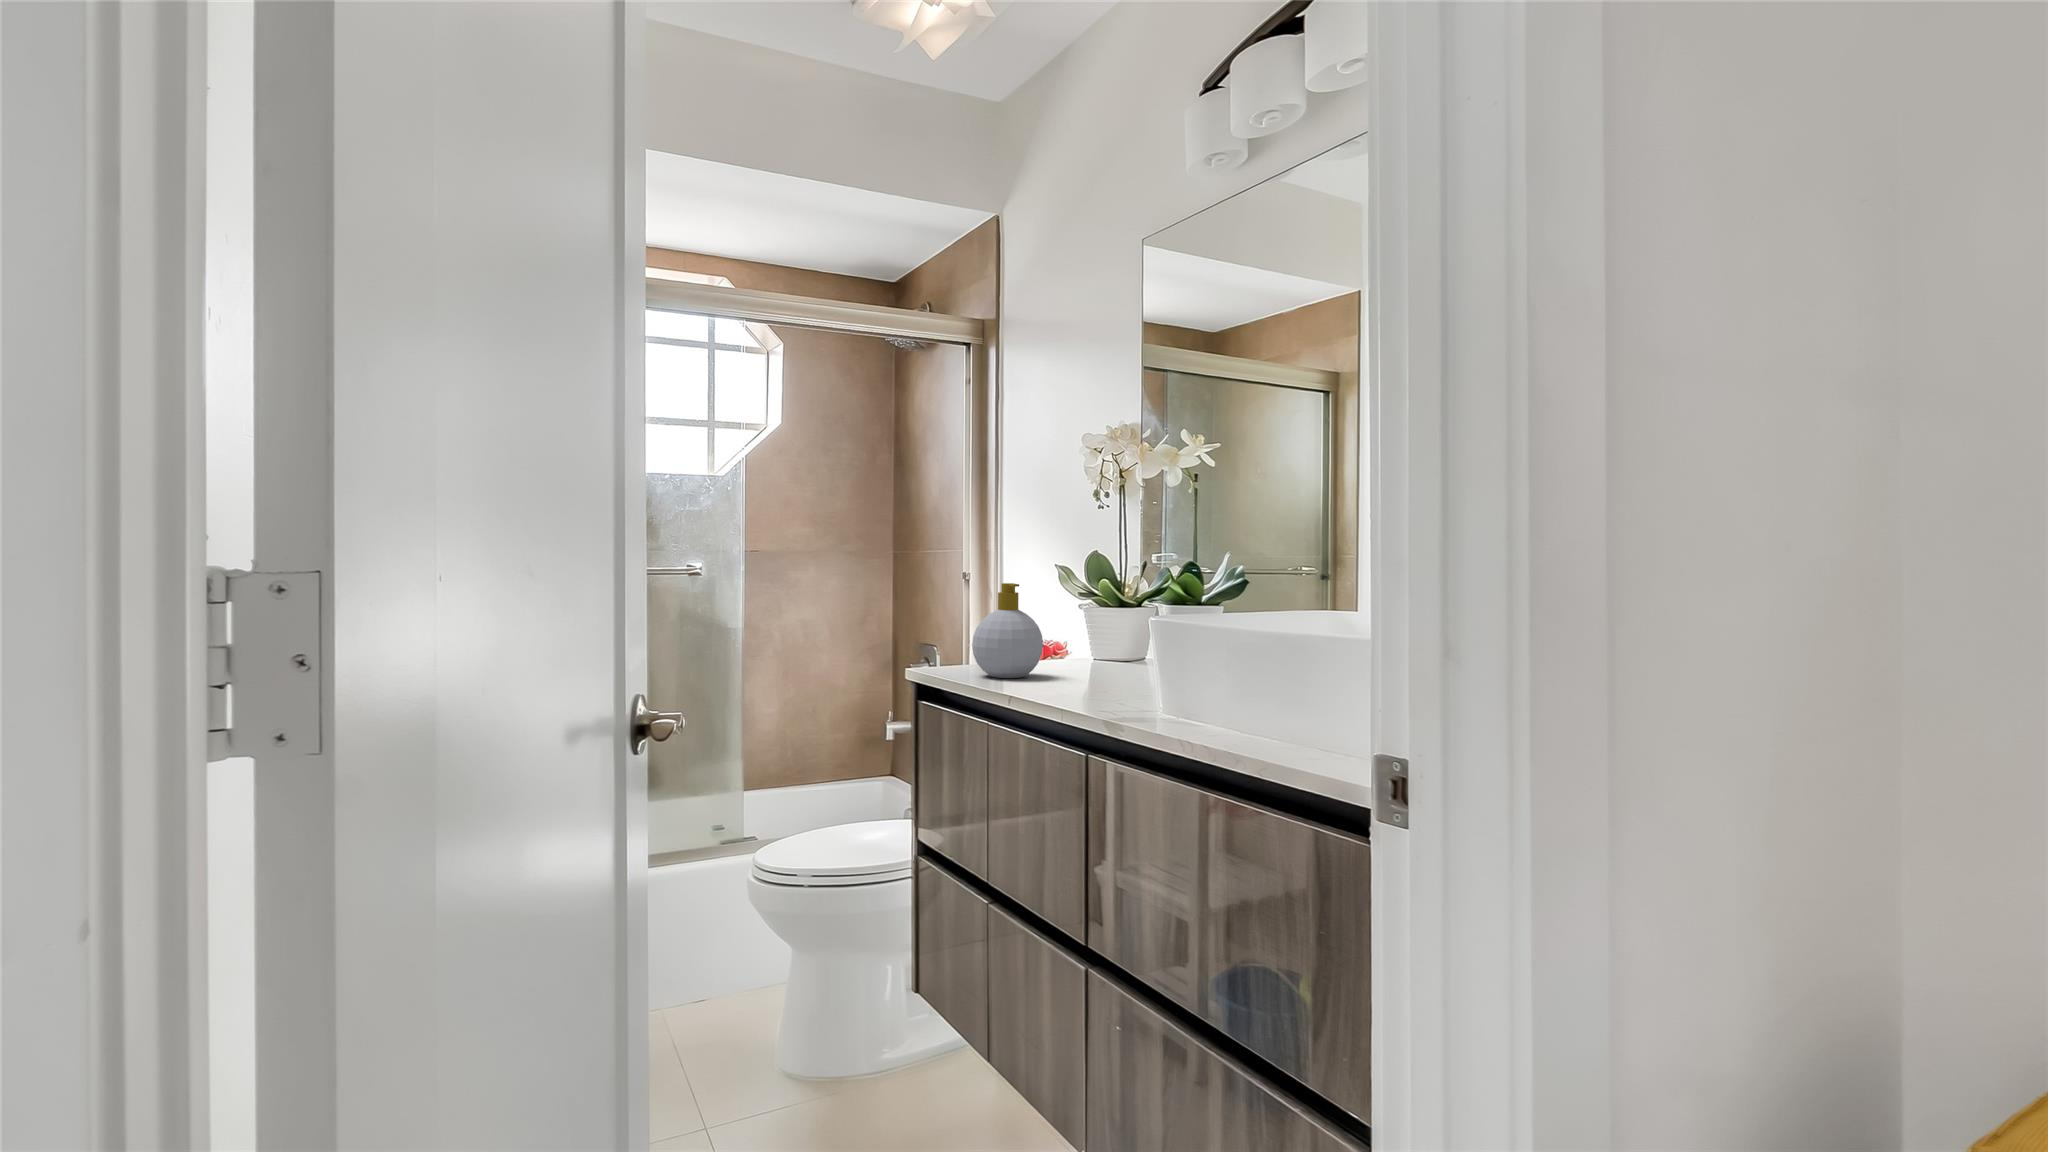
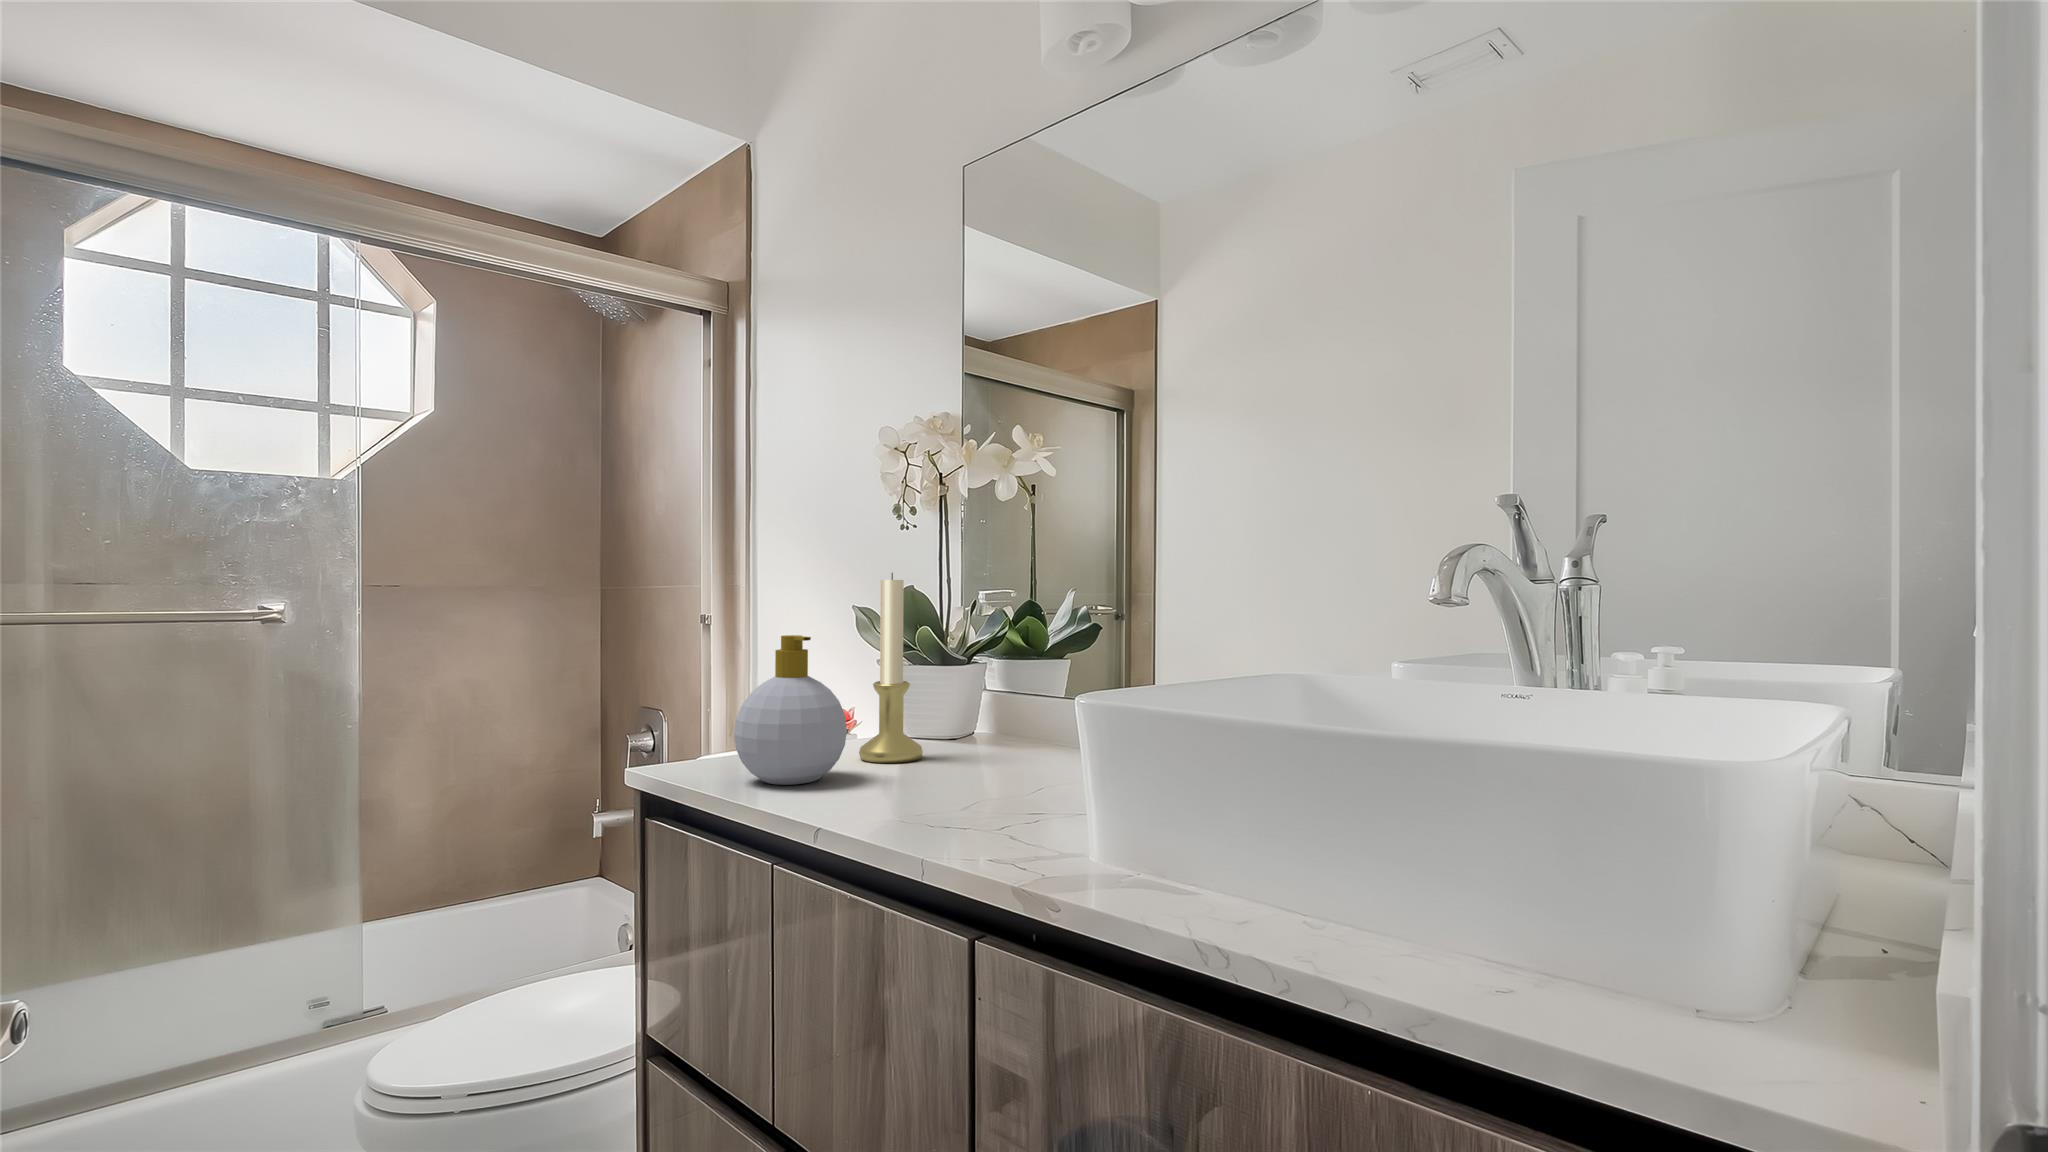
candle holder: none [1056,542,1100,672] -> present [859,573,923,763]

